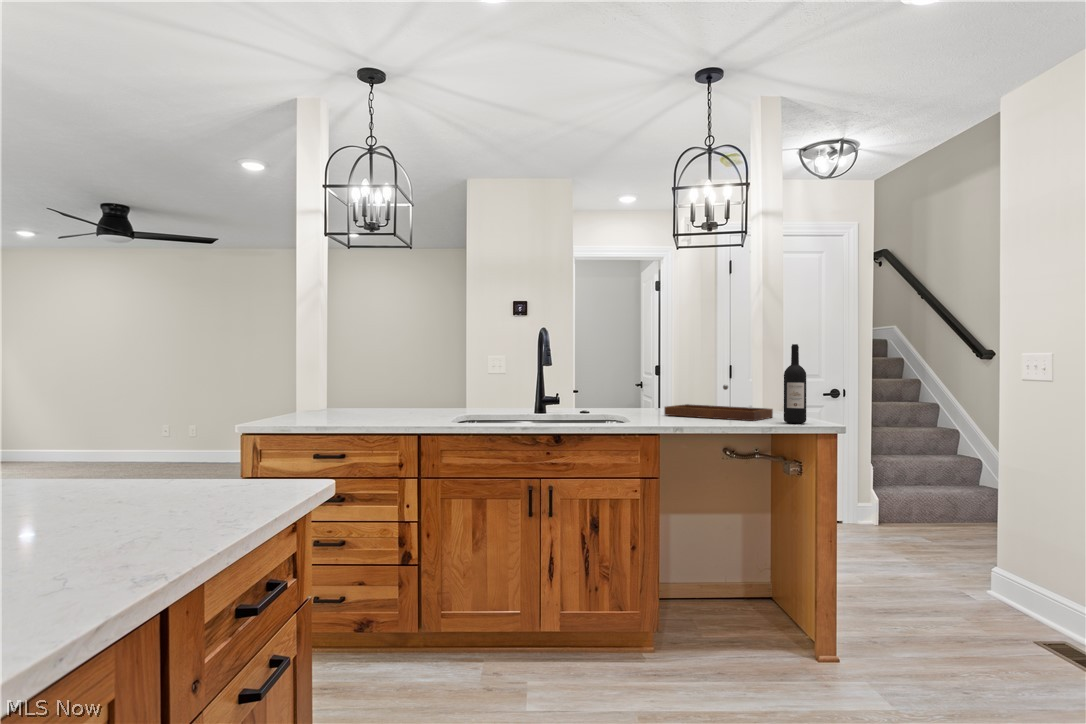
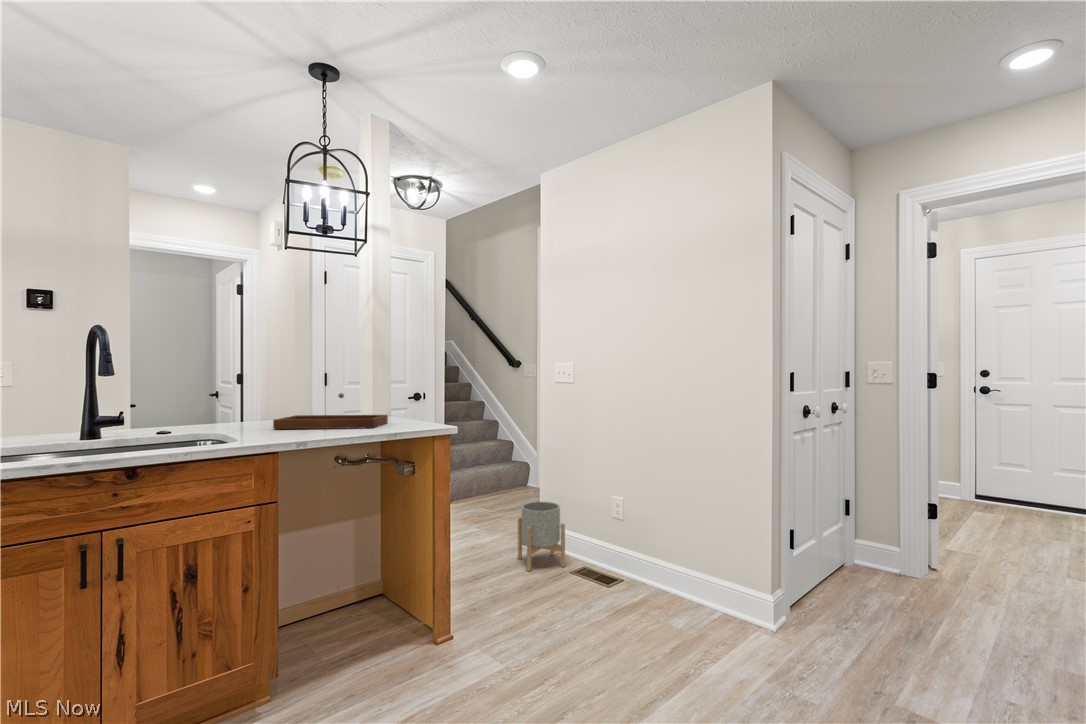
wine bottle: present [784,344,806,423] -> none [403,353,424,428]
planter: none [954,535,1028,630] -> present [518,502,565,571]

